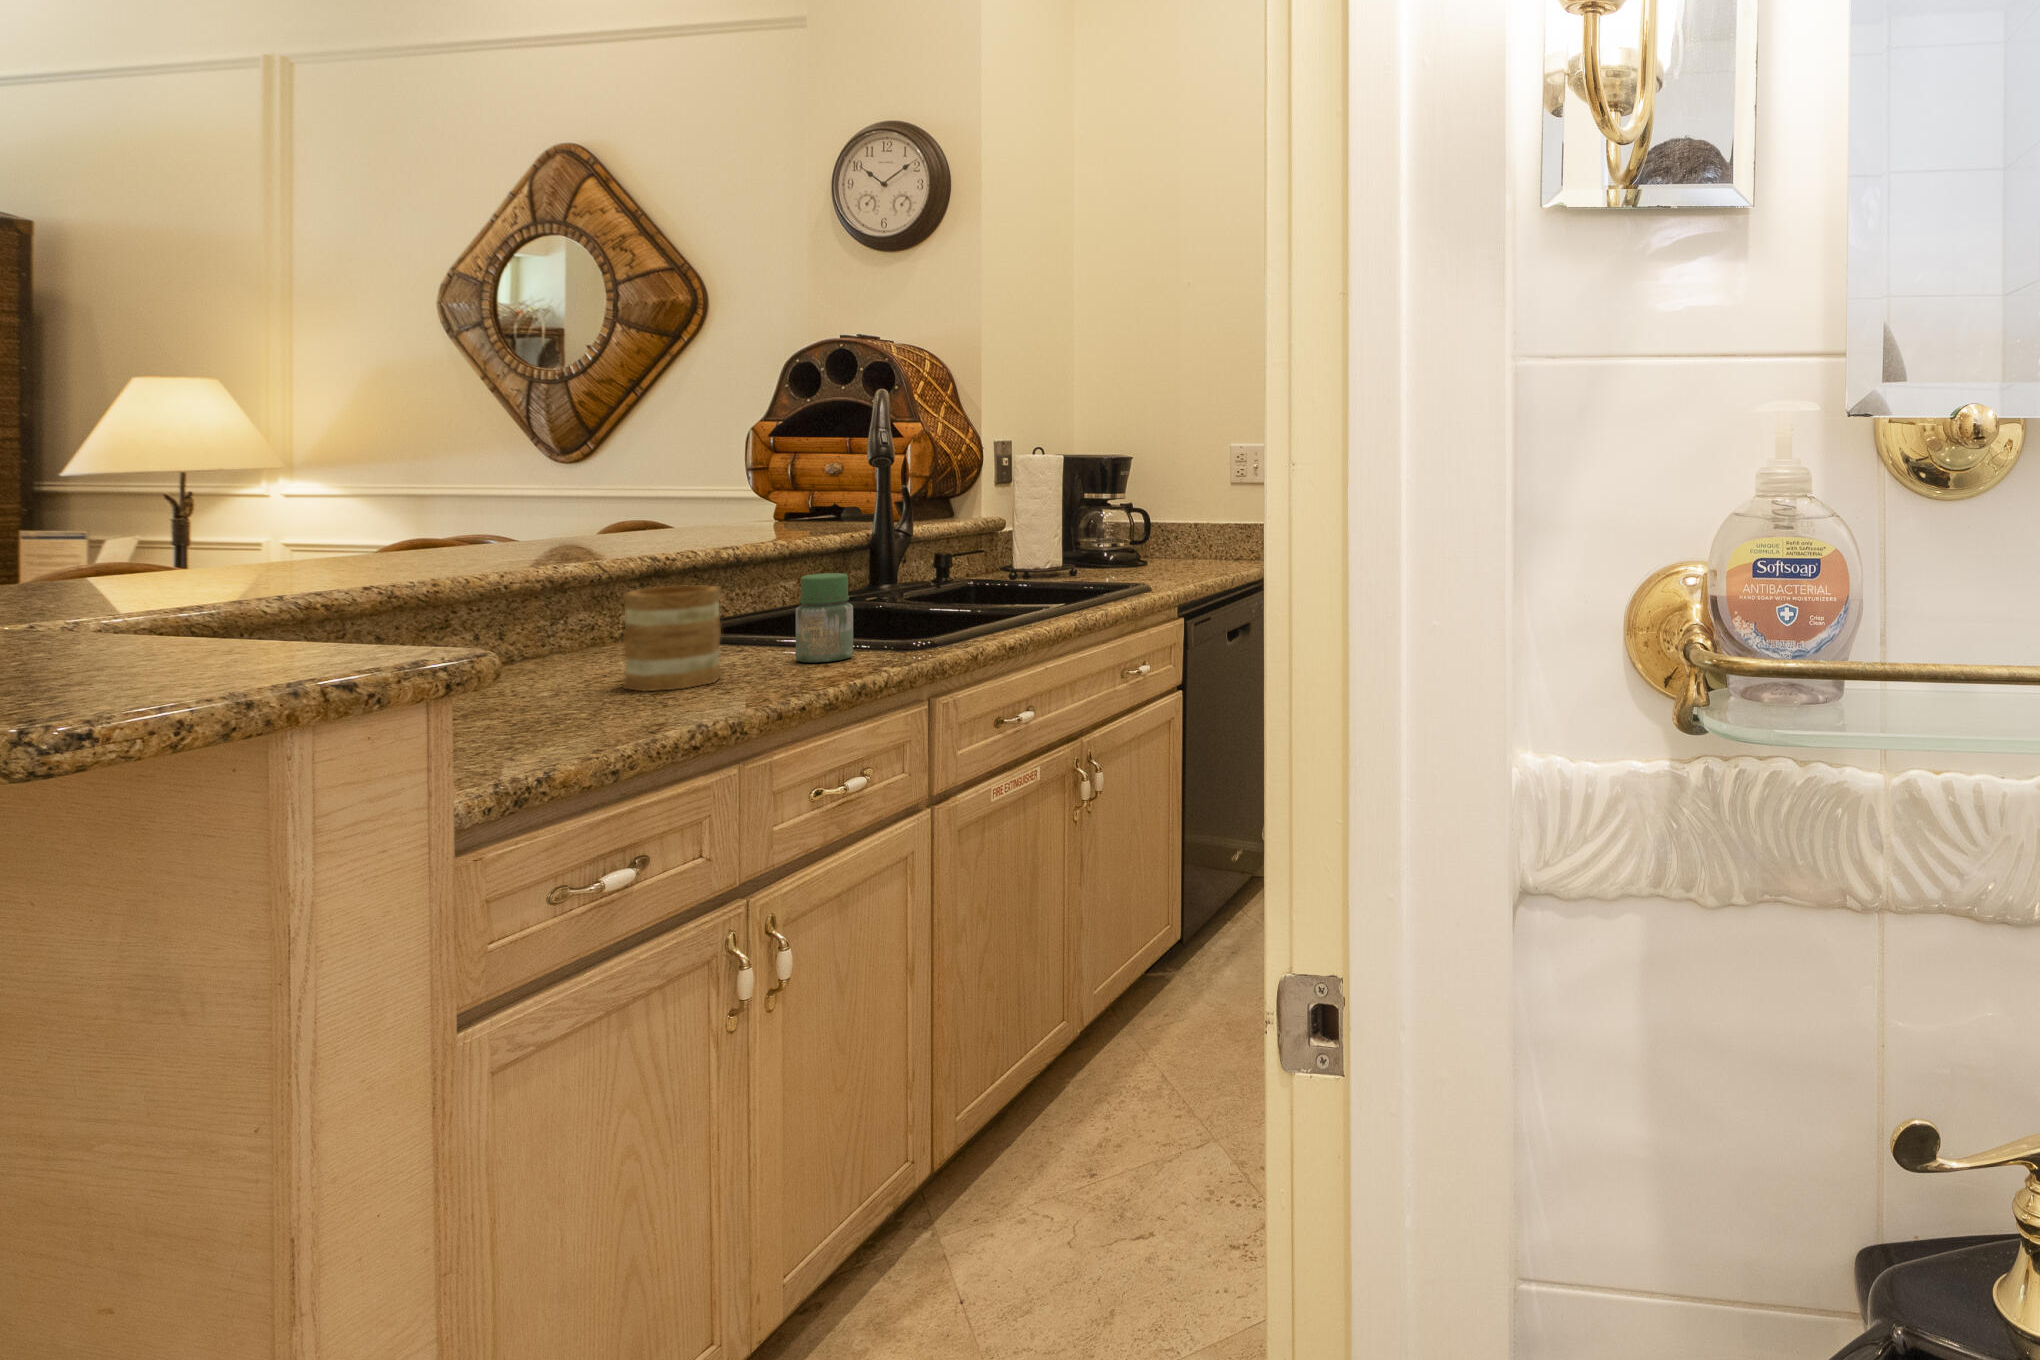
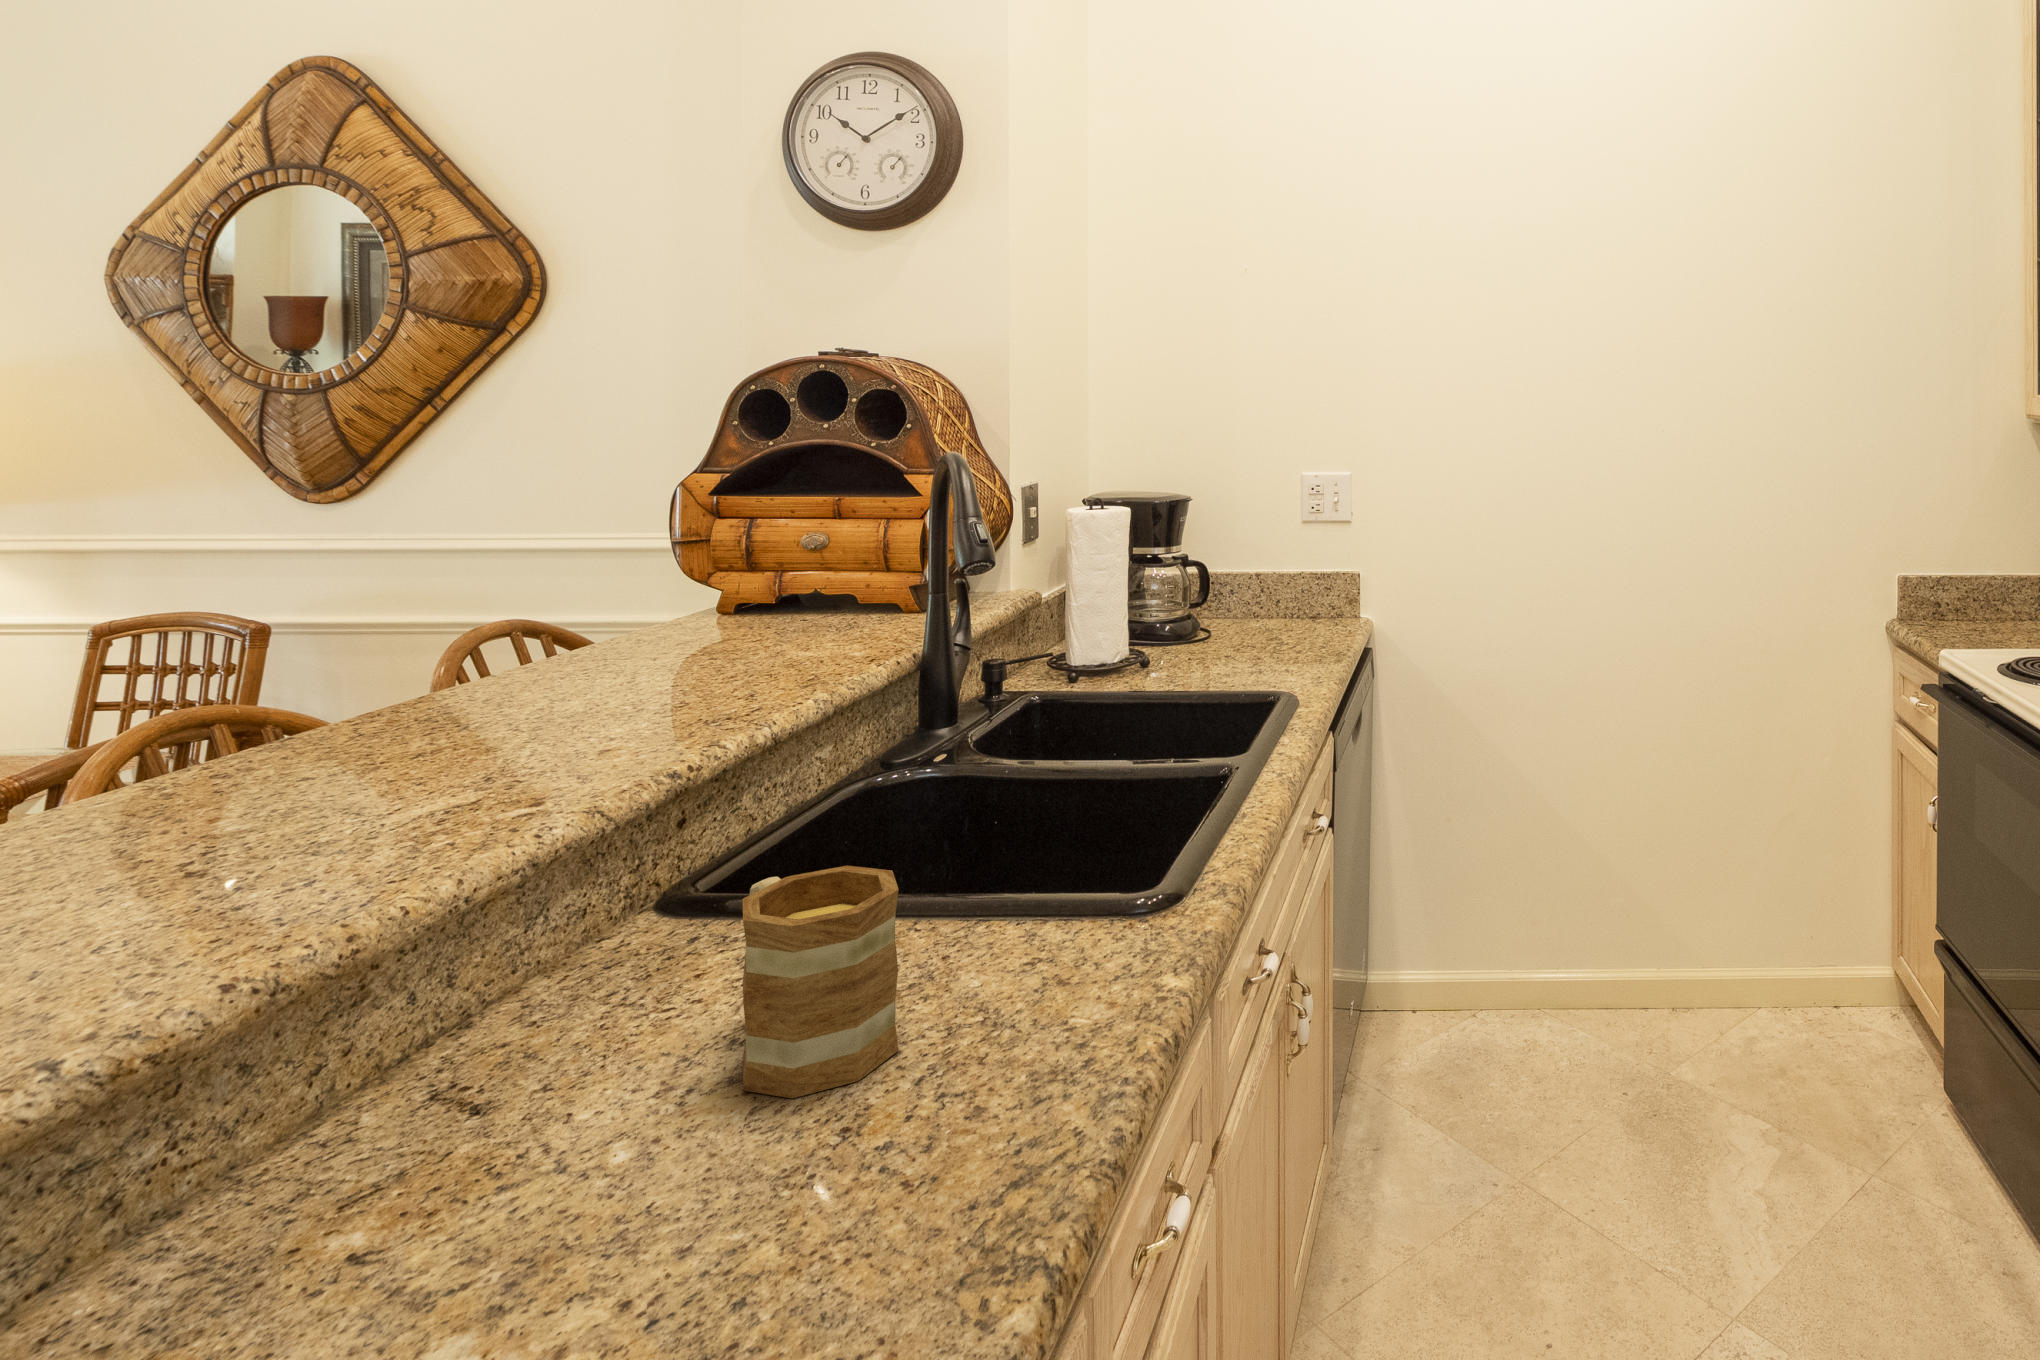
jar: present [796,573,853,663] -> none [968,796,1056,958]

